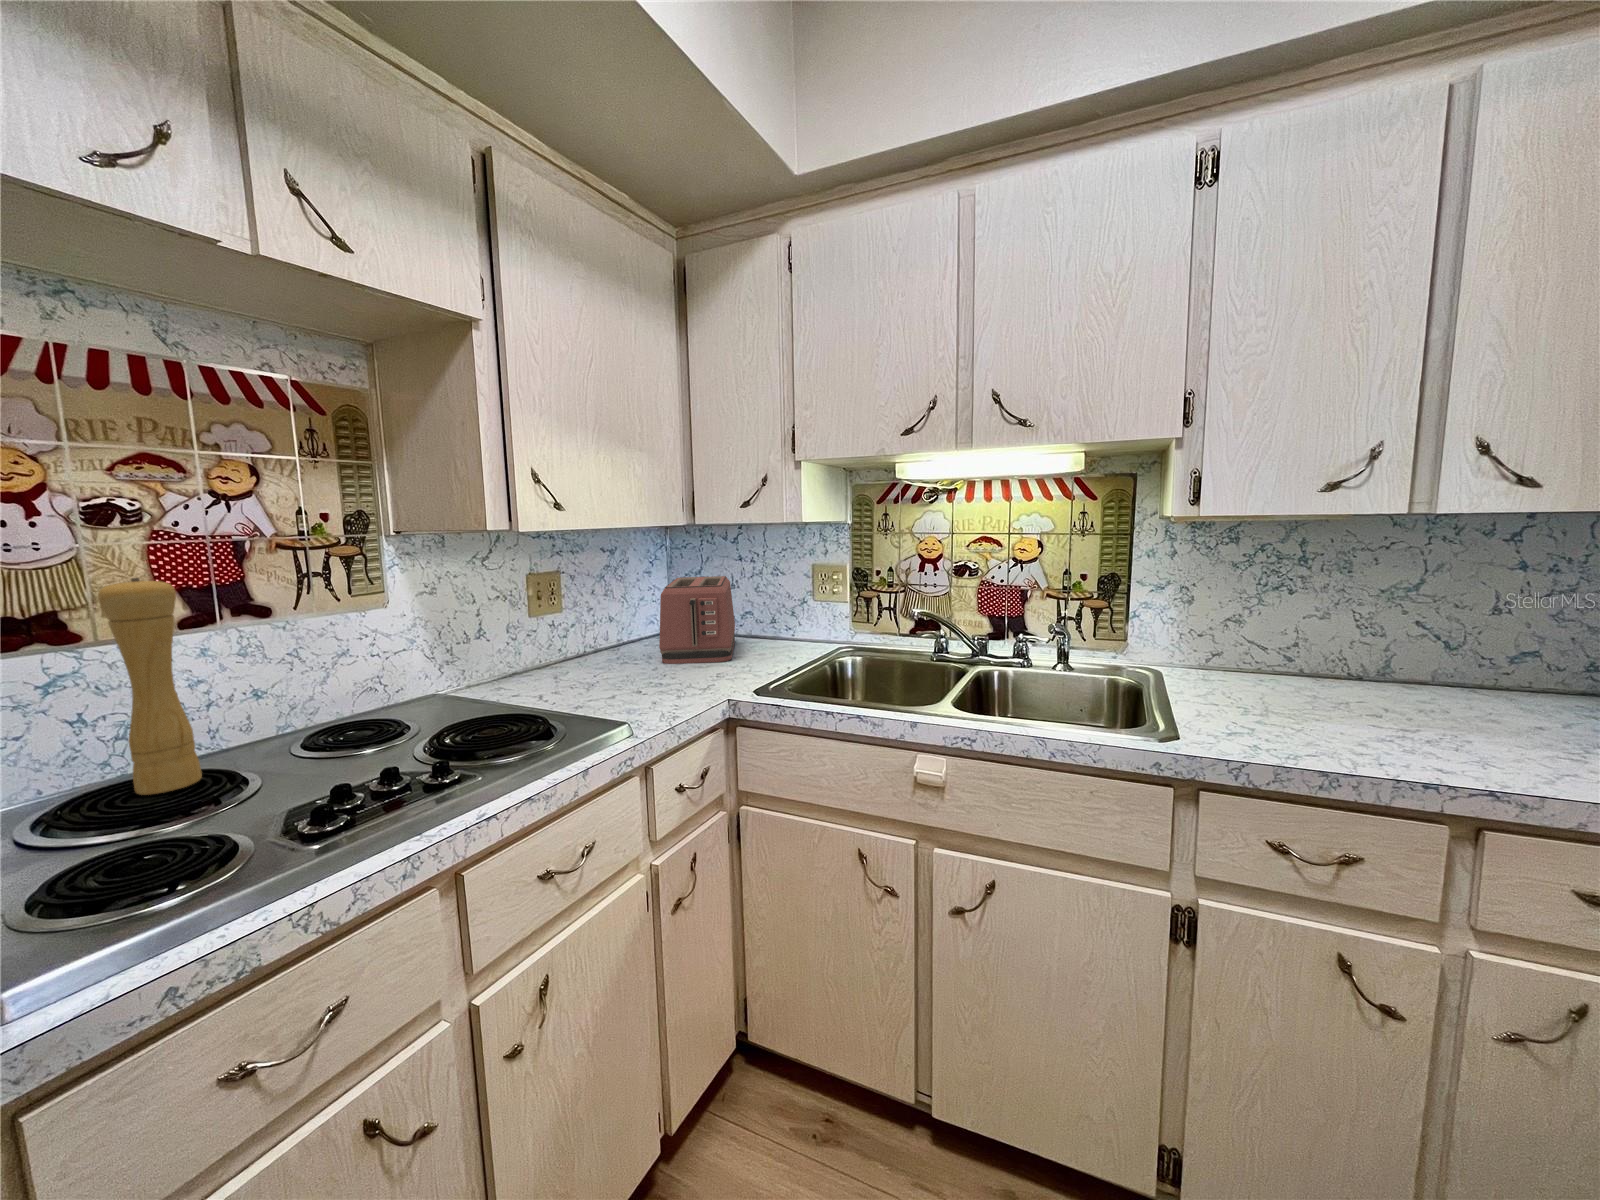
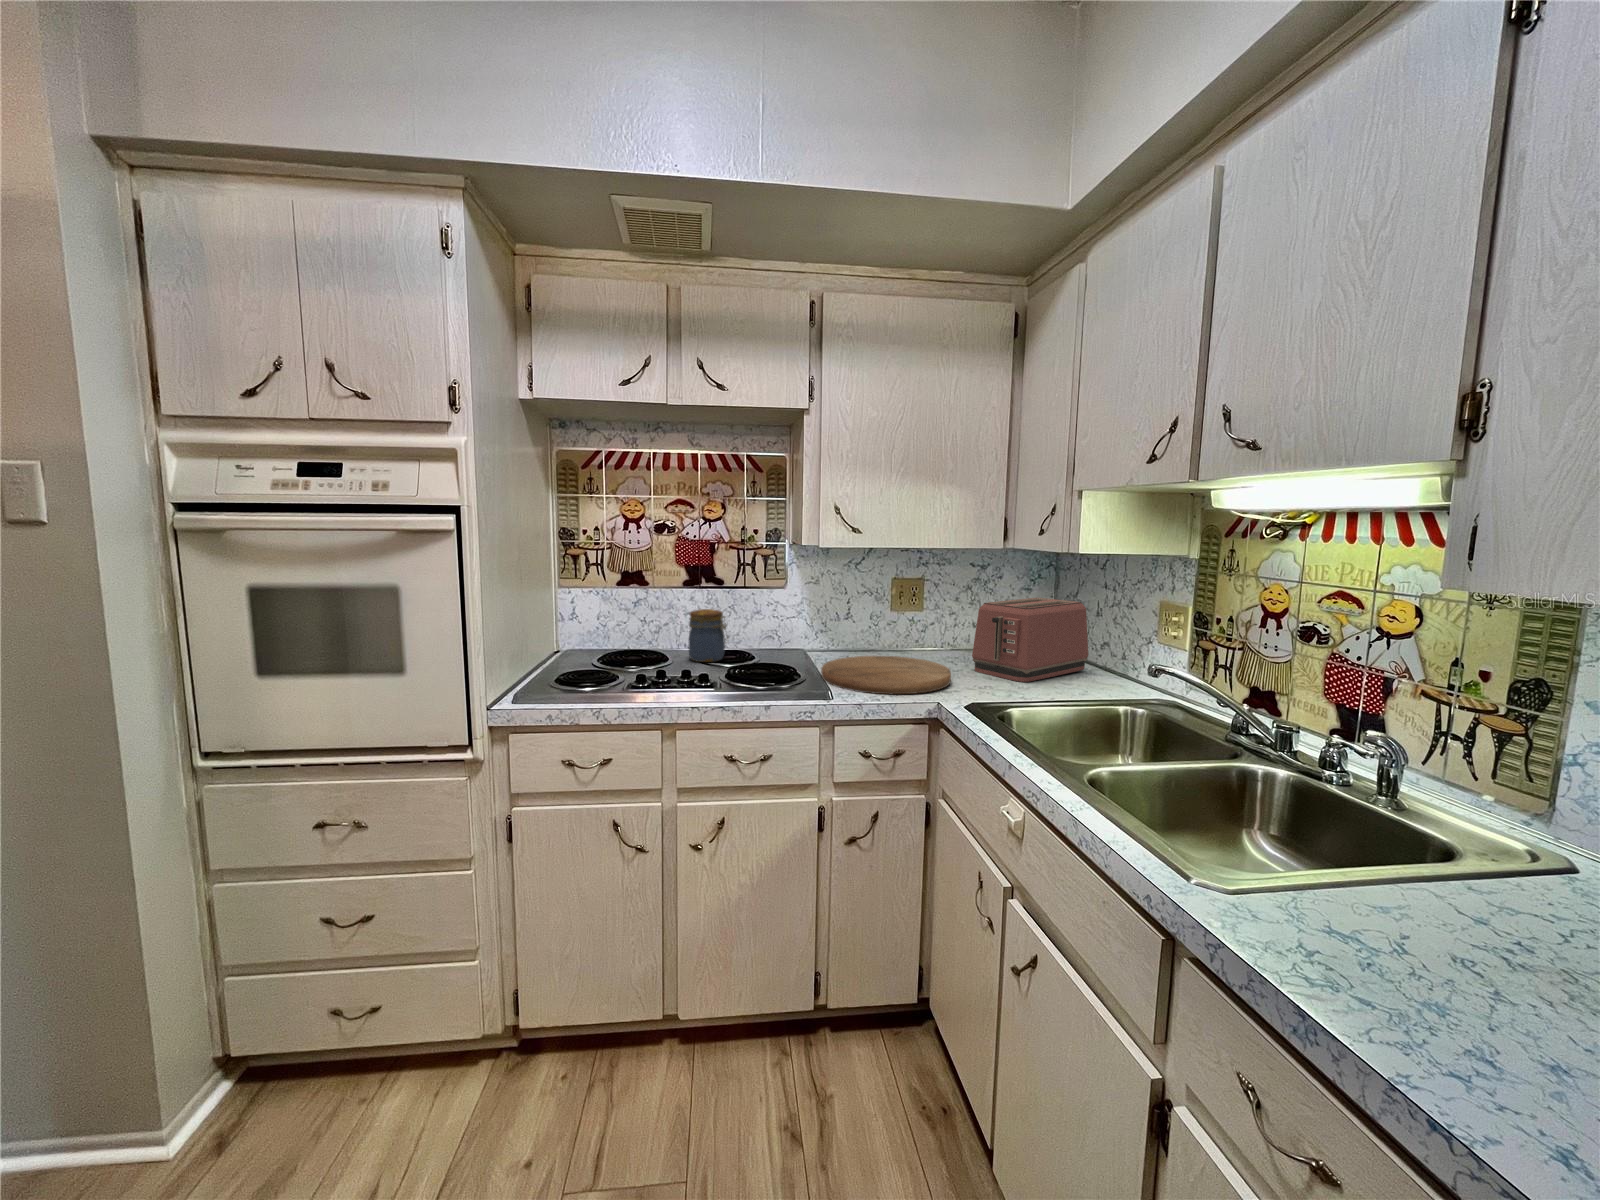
pepper mill: present [98,578,202,795] -> none [638,559,665,660]
jar: none [249,659,345,761] -> present [689,609,727,662]
cutting board: none [531,662,701,719] -> present [821,656,951,694]

